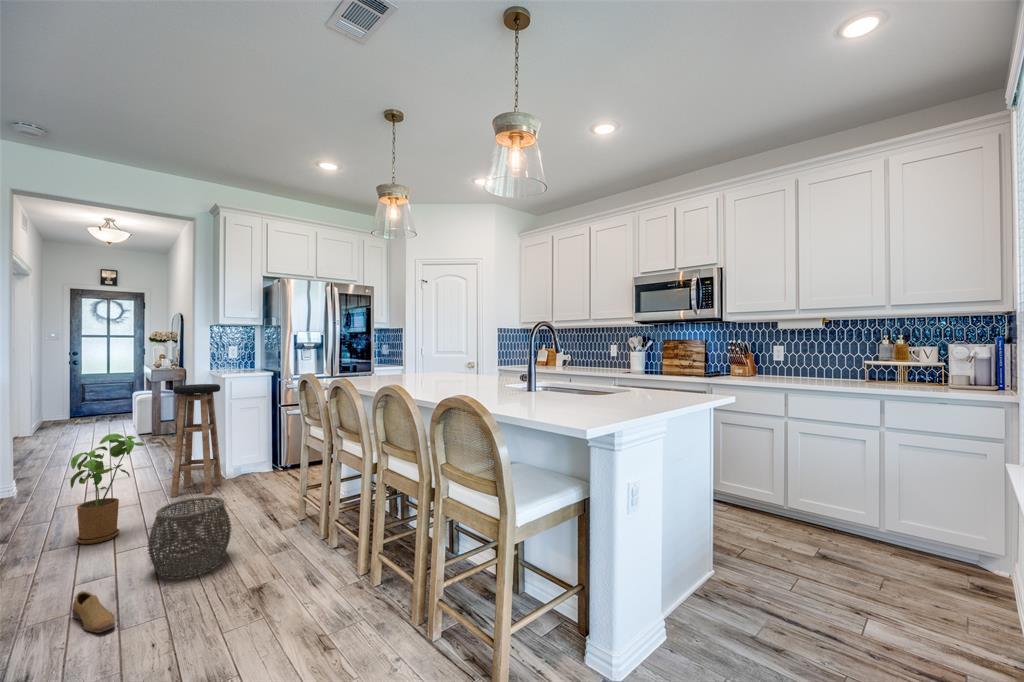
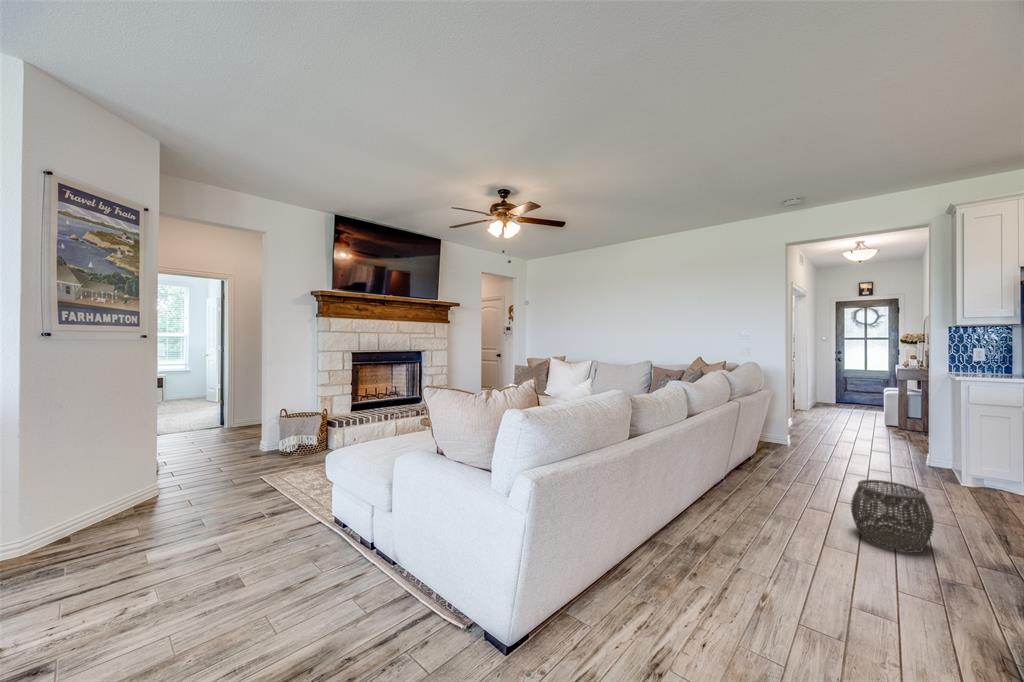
bar stool: present [171,384,222,497] -> none [894,383,954,493]
house plant: present [70,434,146,544] -> none [806,414,864,494]
shoe: present [72,591,115,633] -> none [793,515,817,548]

